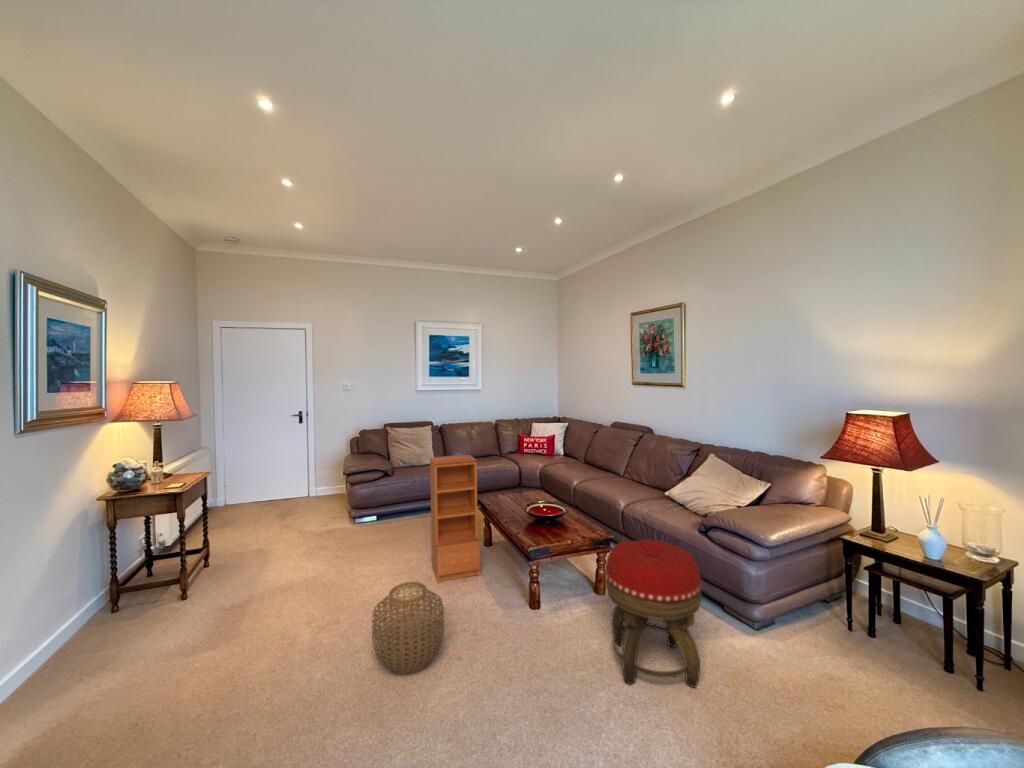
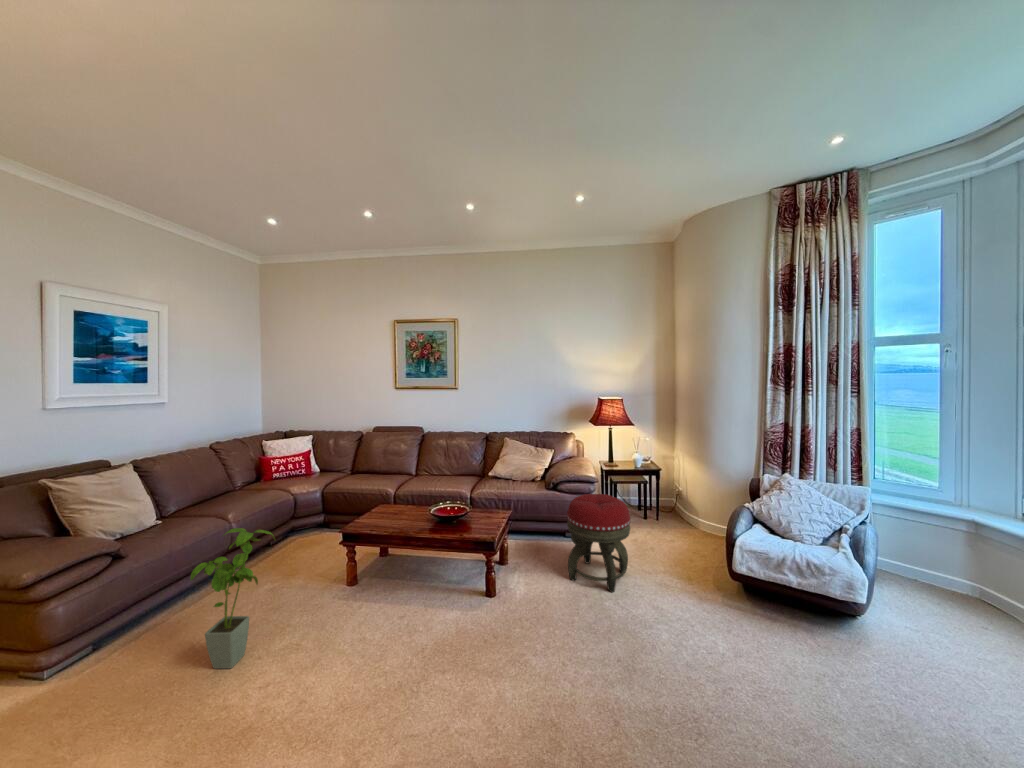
bookcase: present [430,455,480,583] -> none [348,480,420,646]
house plant: none [377,463,420,545] -> present [190,528,275,669]
woven basket: present [372,582,444,674] -> none [486,613,564,721]

